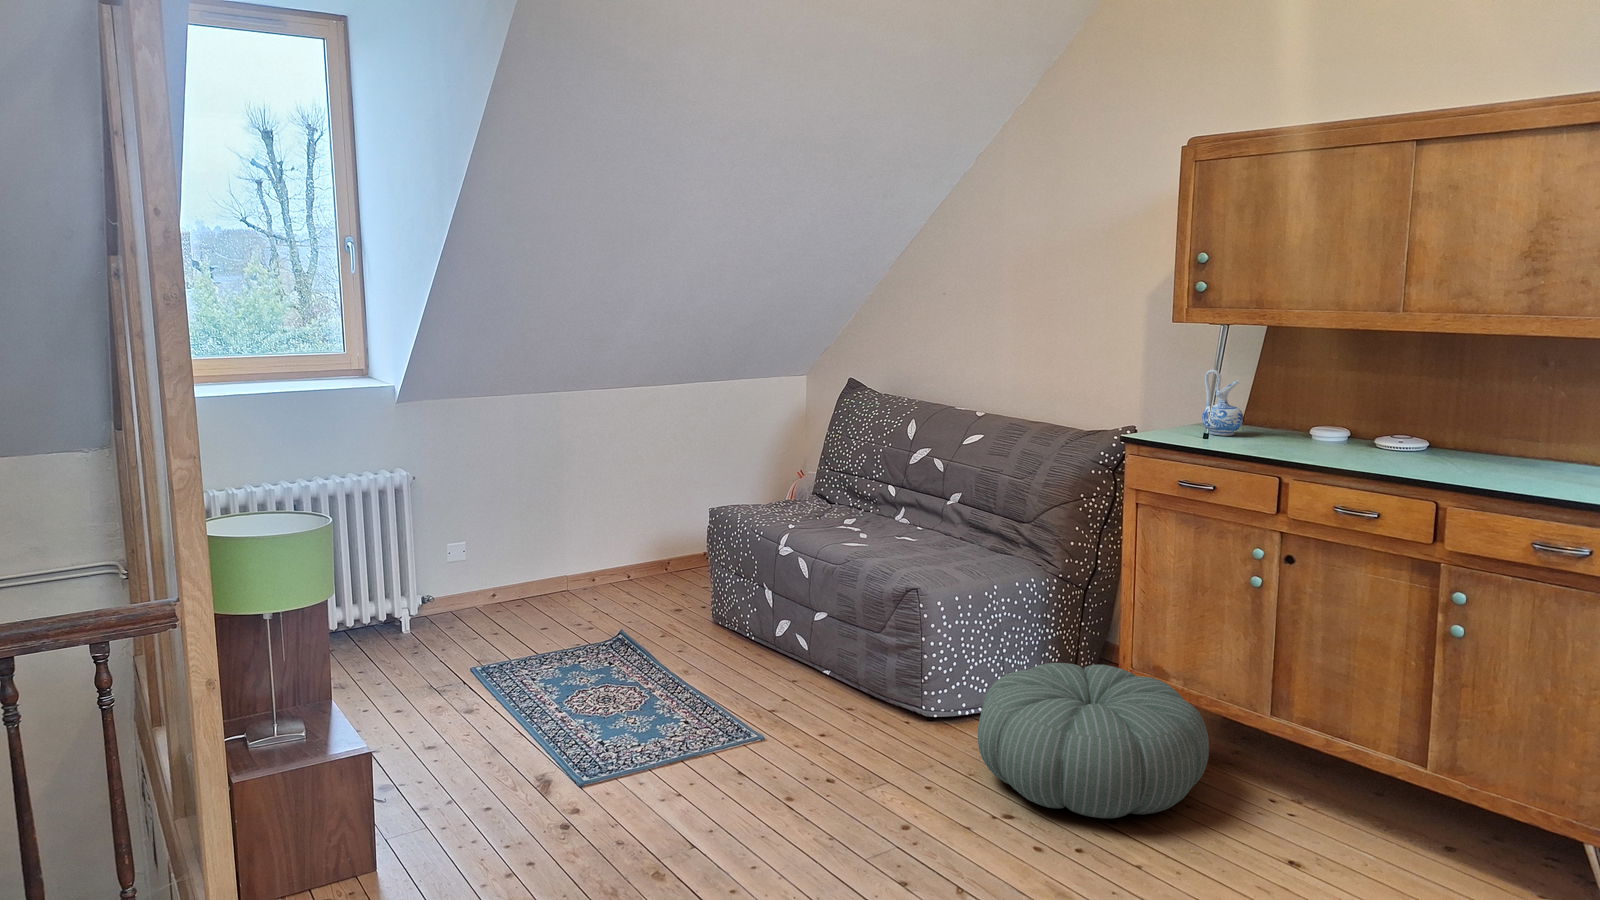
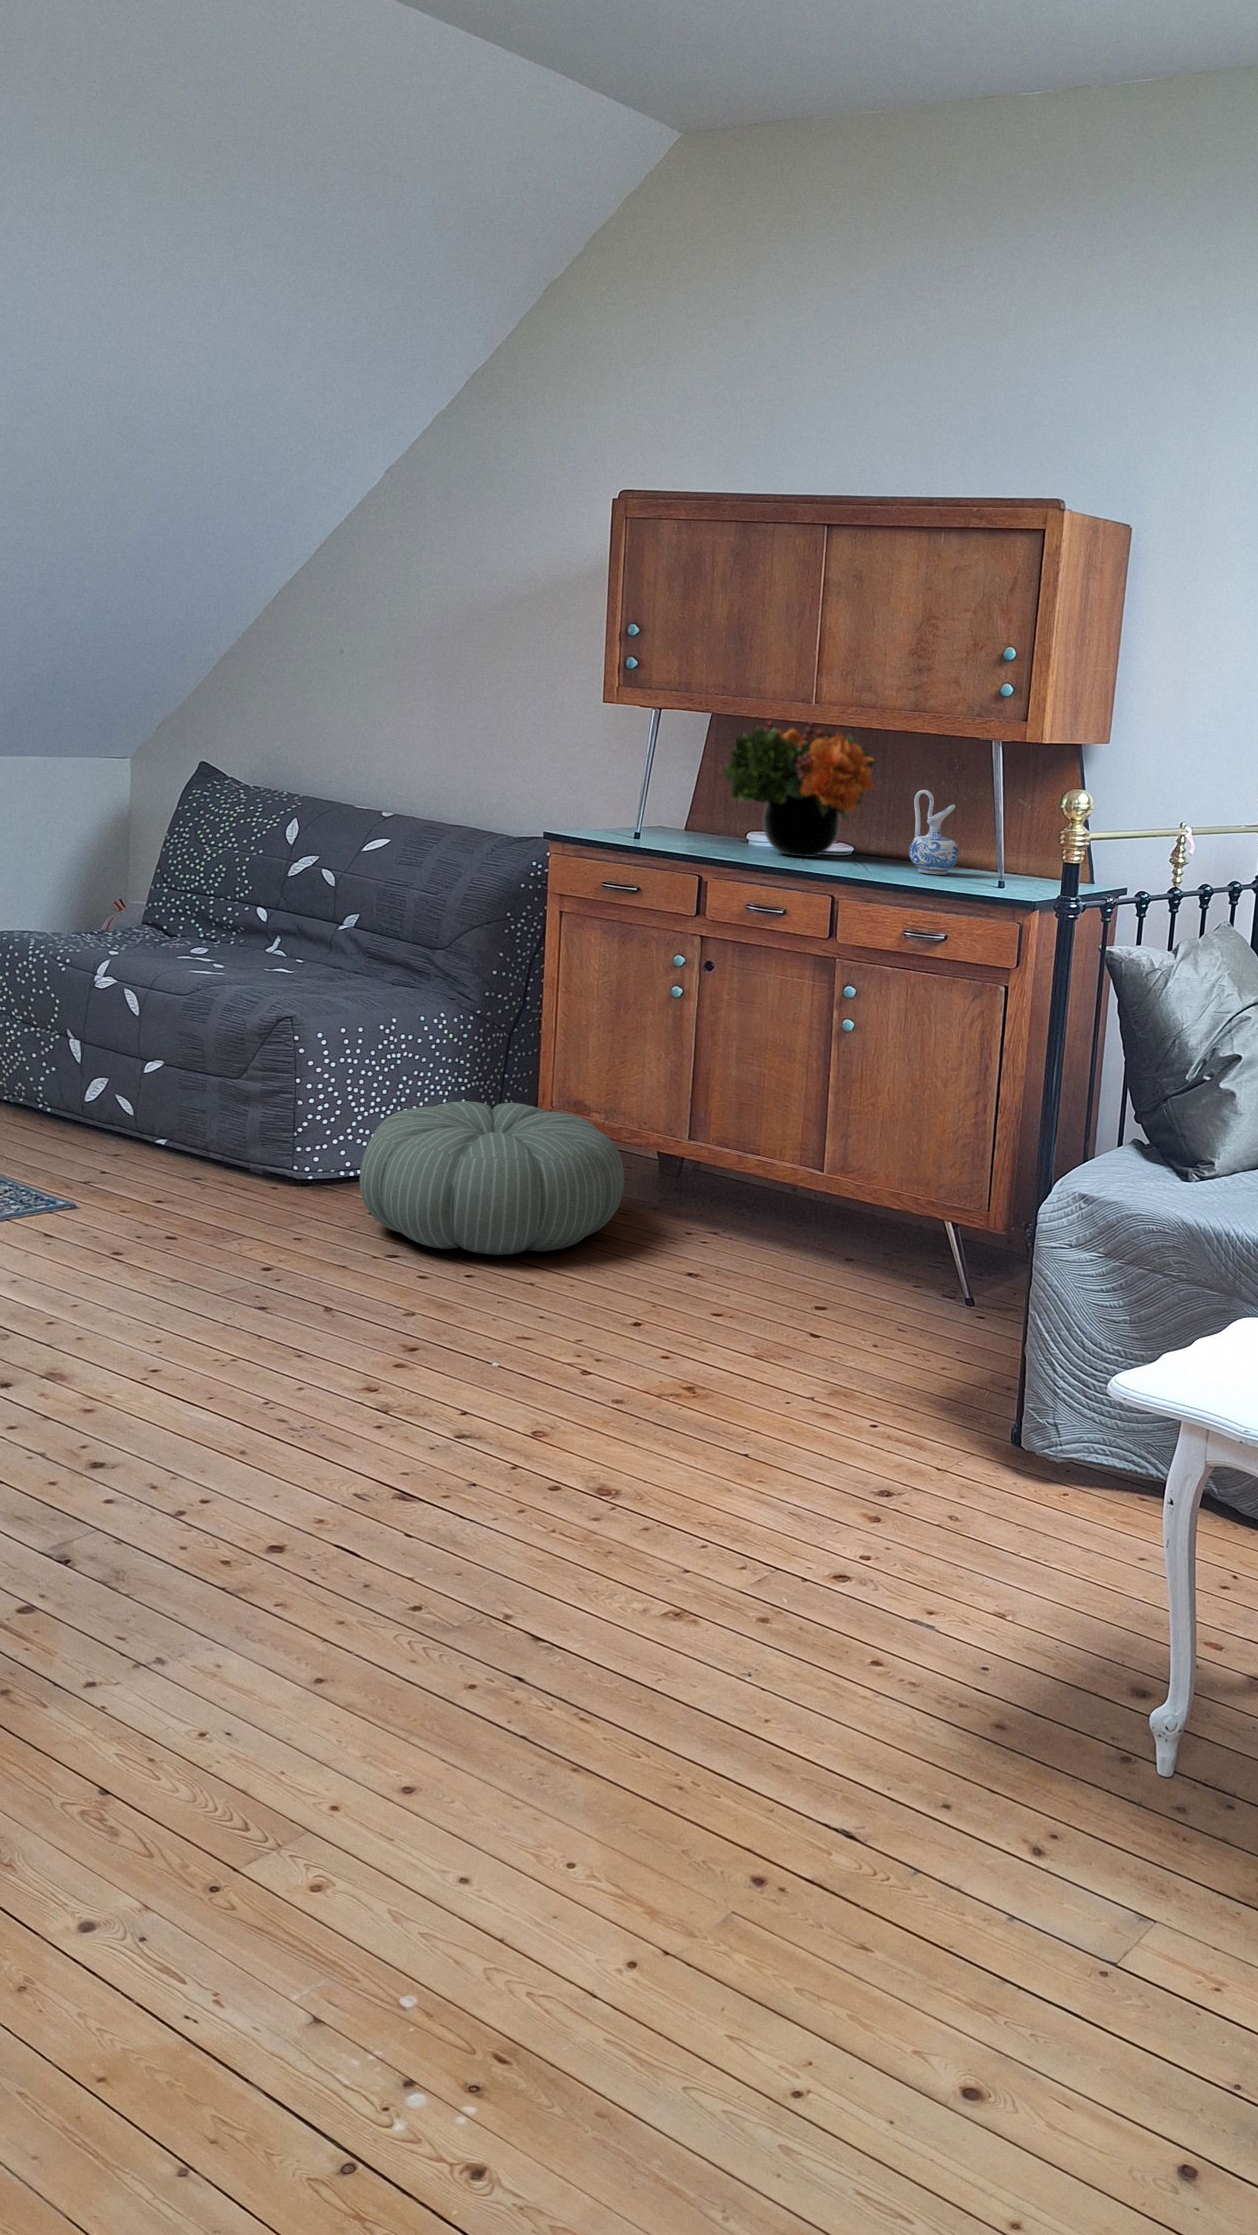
flower arrangement: none [1297,329,1461,457] -> present [723,721,874,857]
ceramic pitcher: present [1202,370,1243,436] -> present [909,790,958,875]

